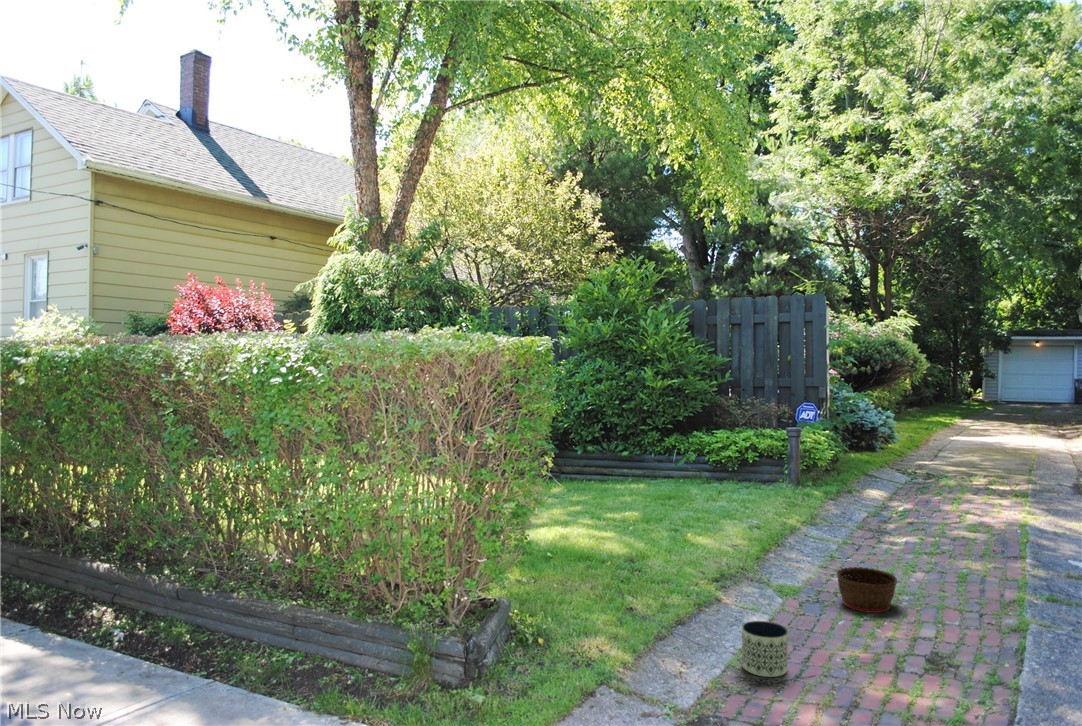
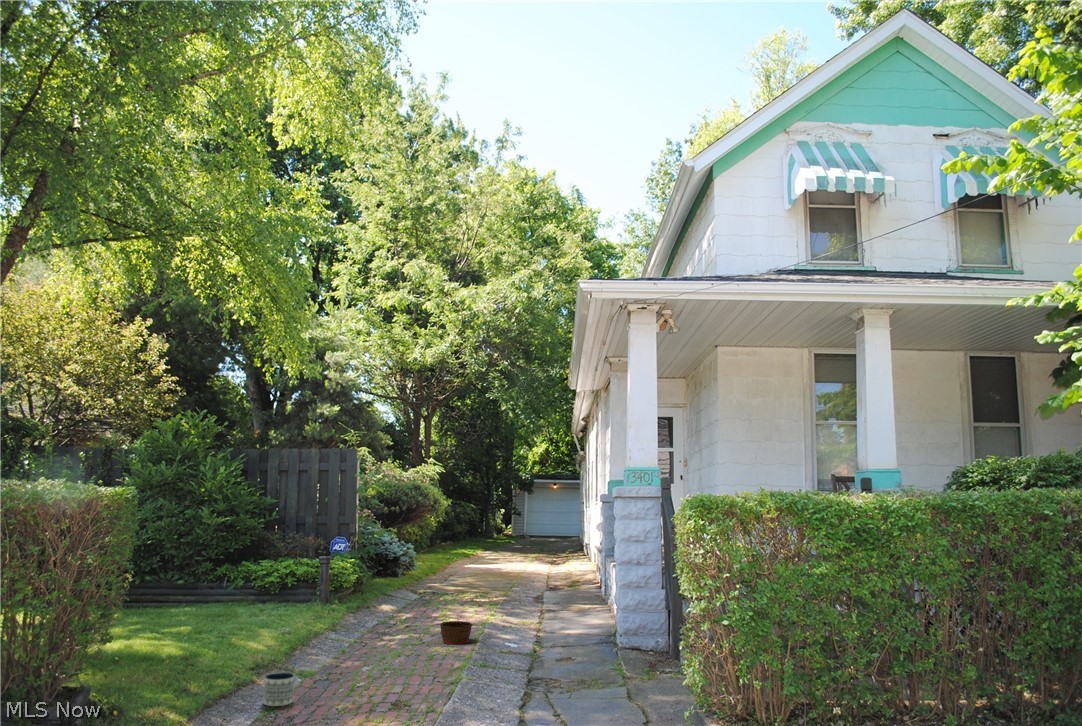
basket: present [837,567,897,613] -> present [440,621,472,644]

